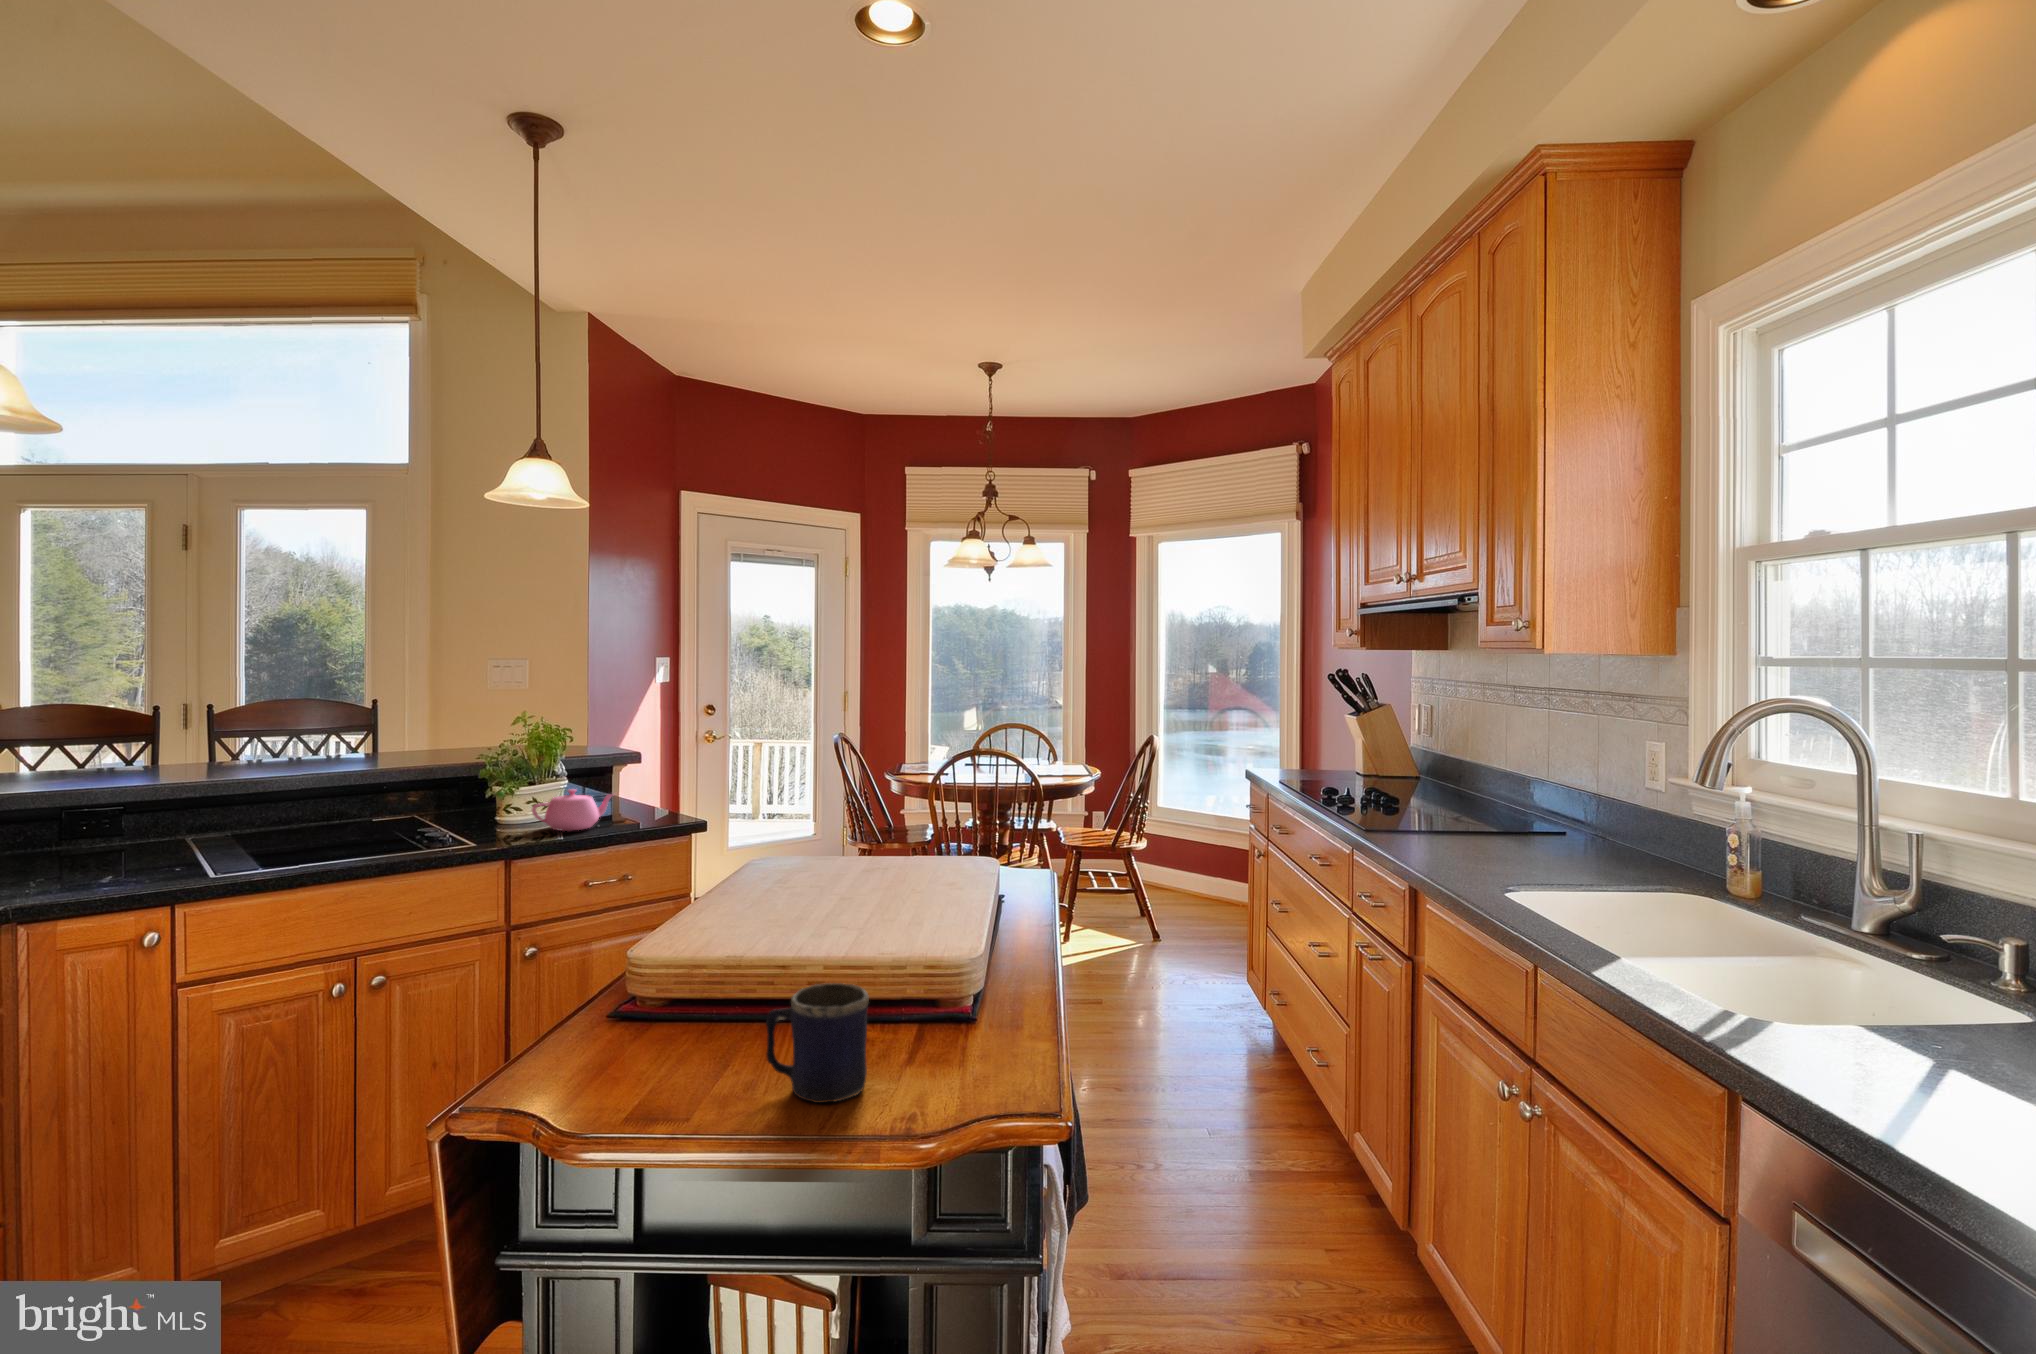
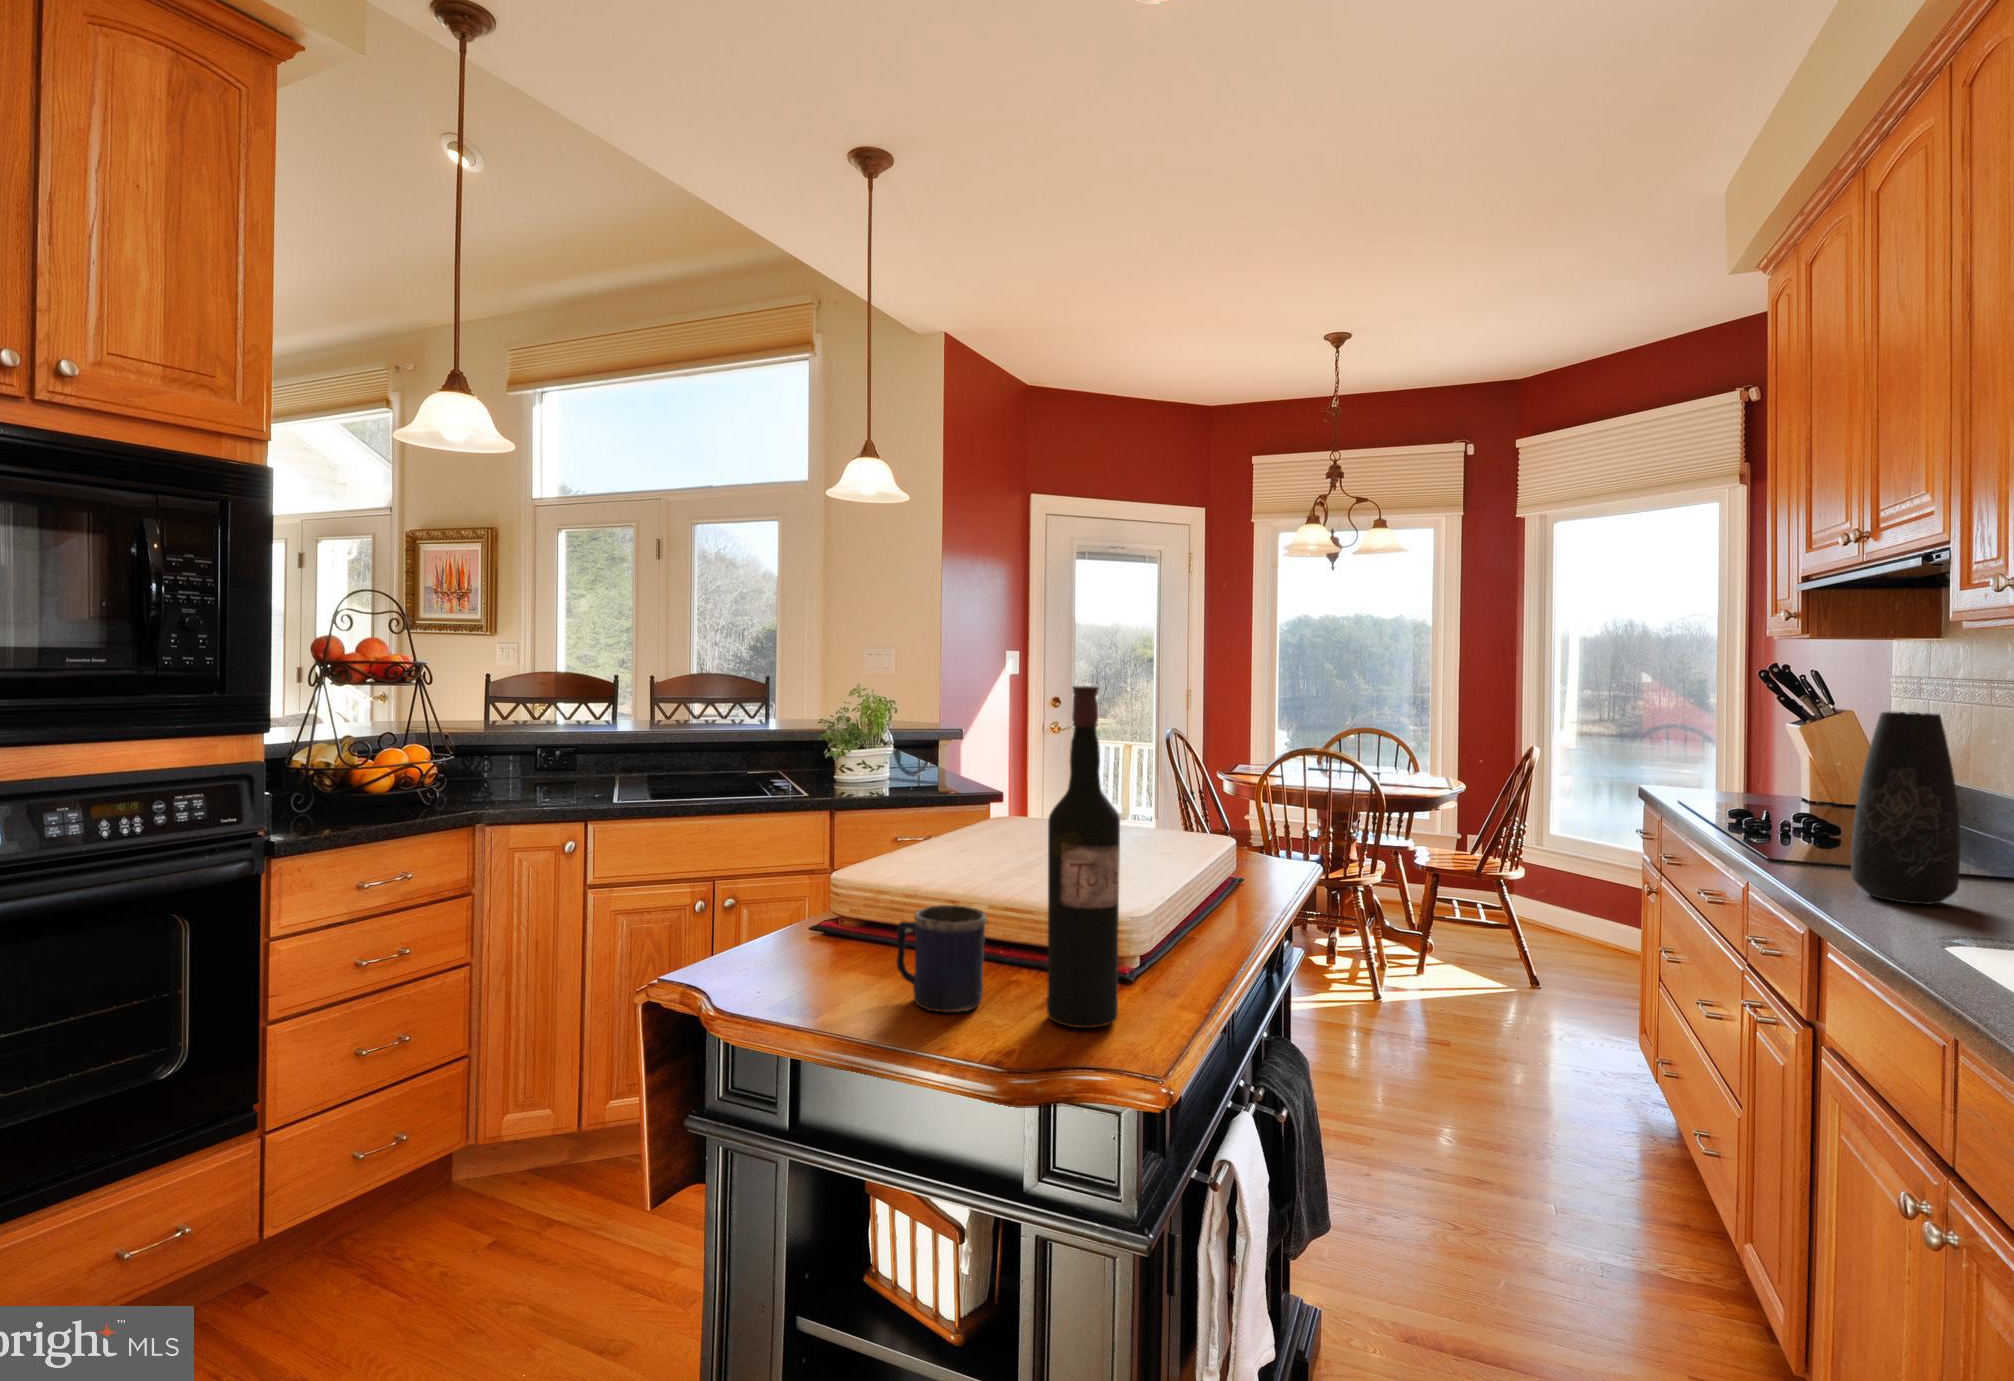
vase: none [1429,713,1495,857] -> present [1851,712,1960,904]
wine bottle: none [935,750,1008,1093] -> present [1047,686,1120,1028]
teapot: present [532,789,613,831] -> none [856,757,927,794]

